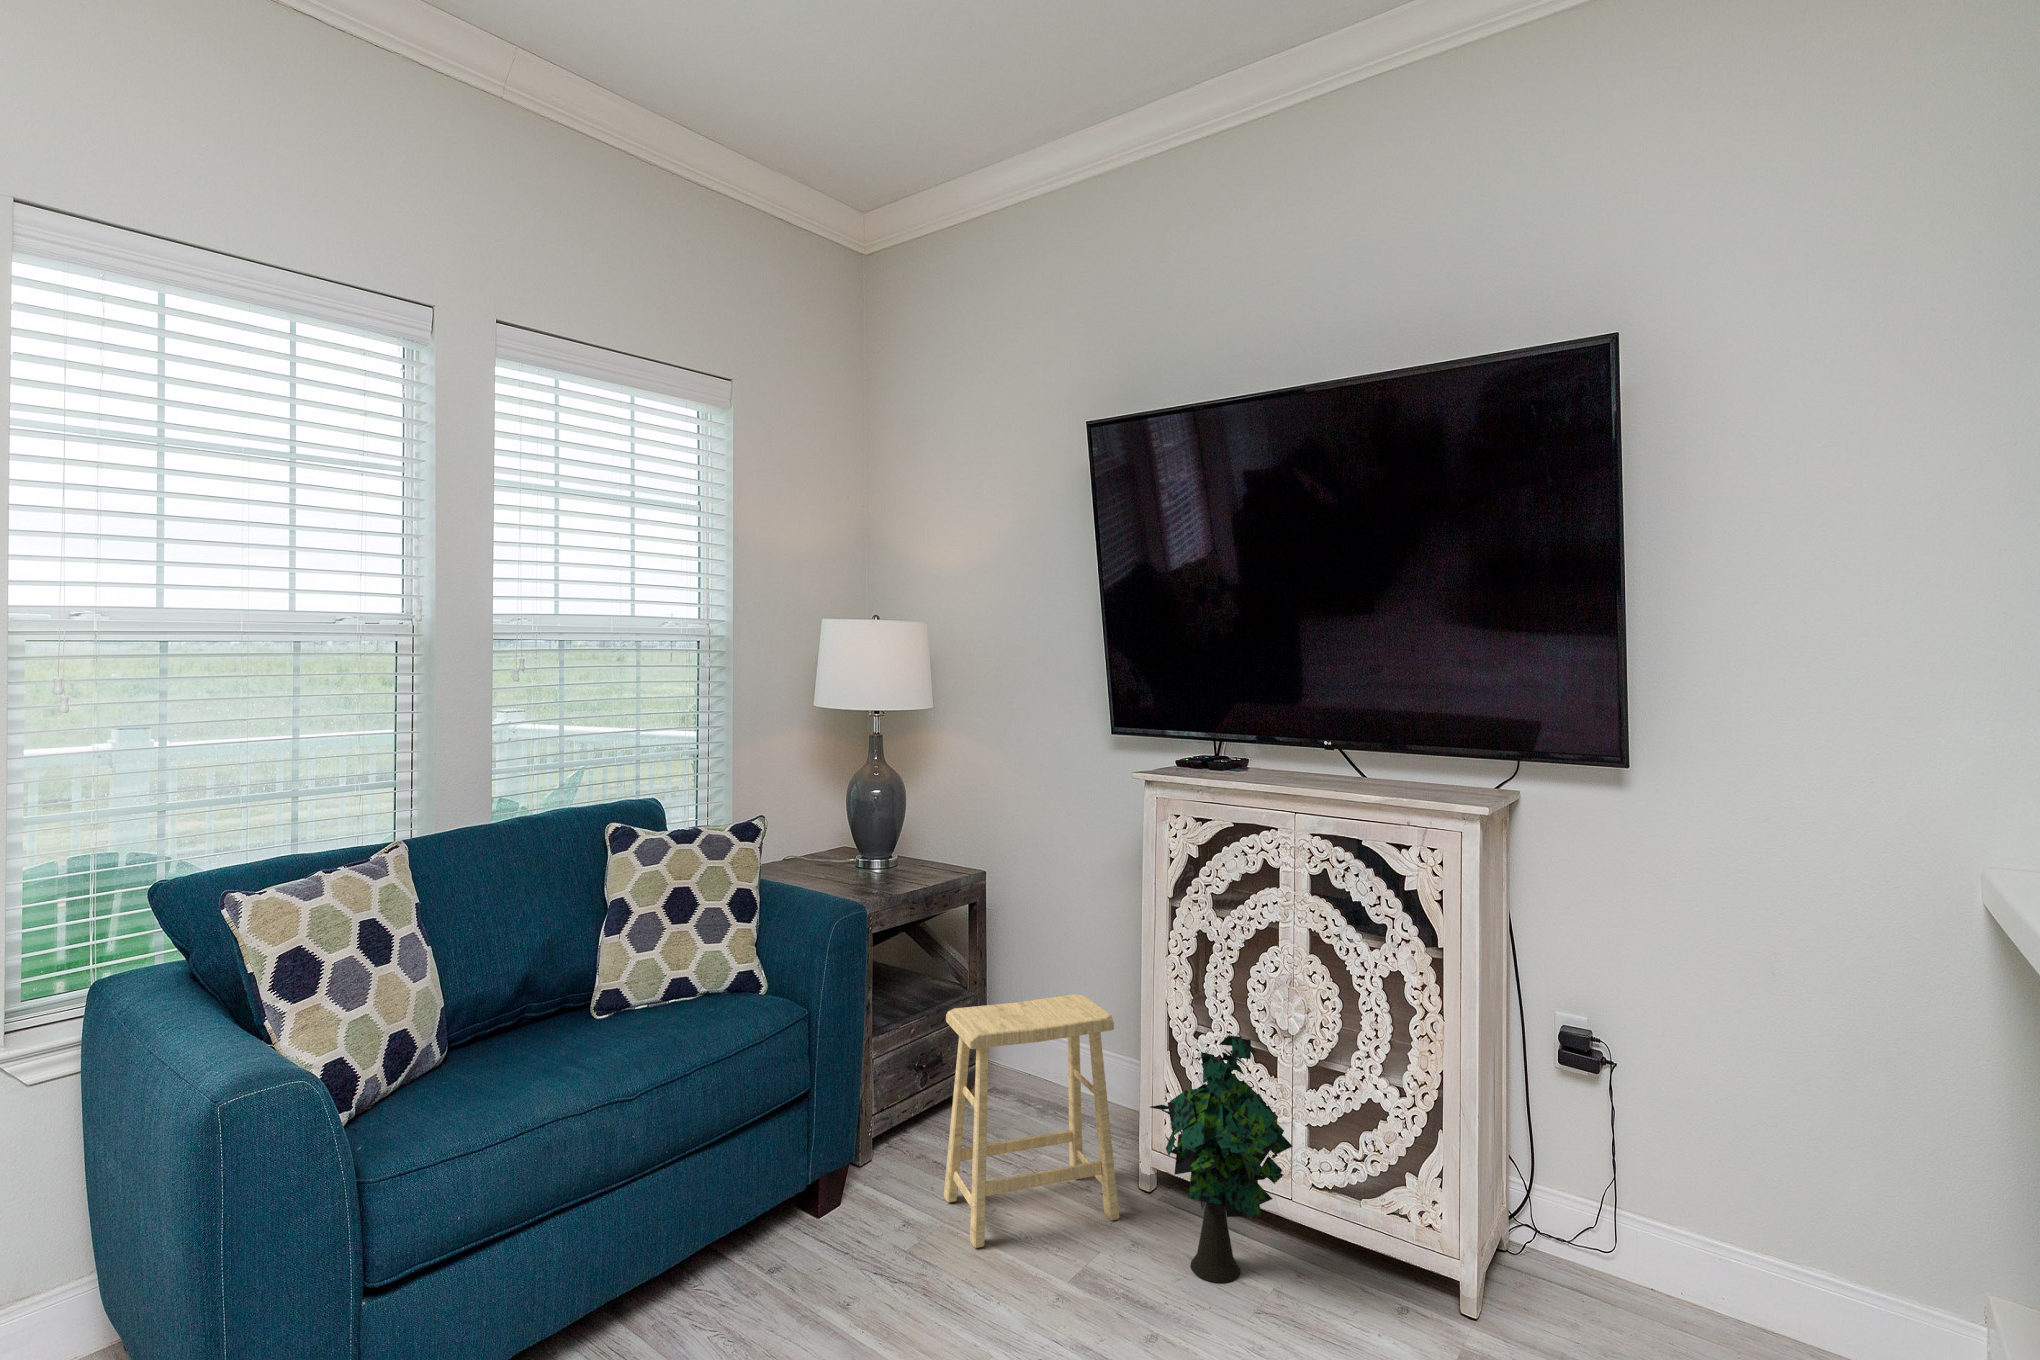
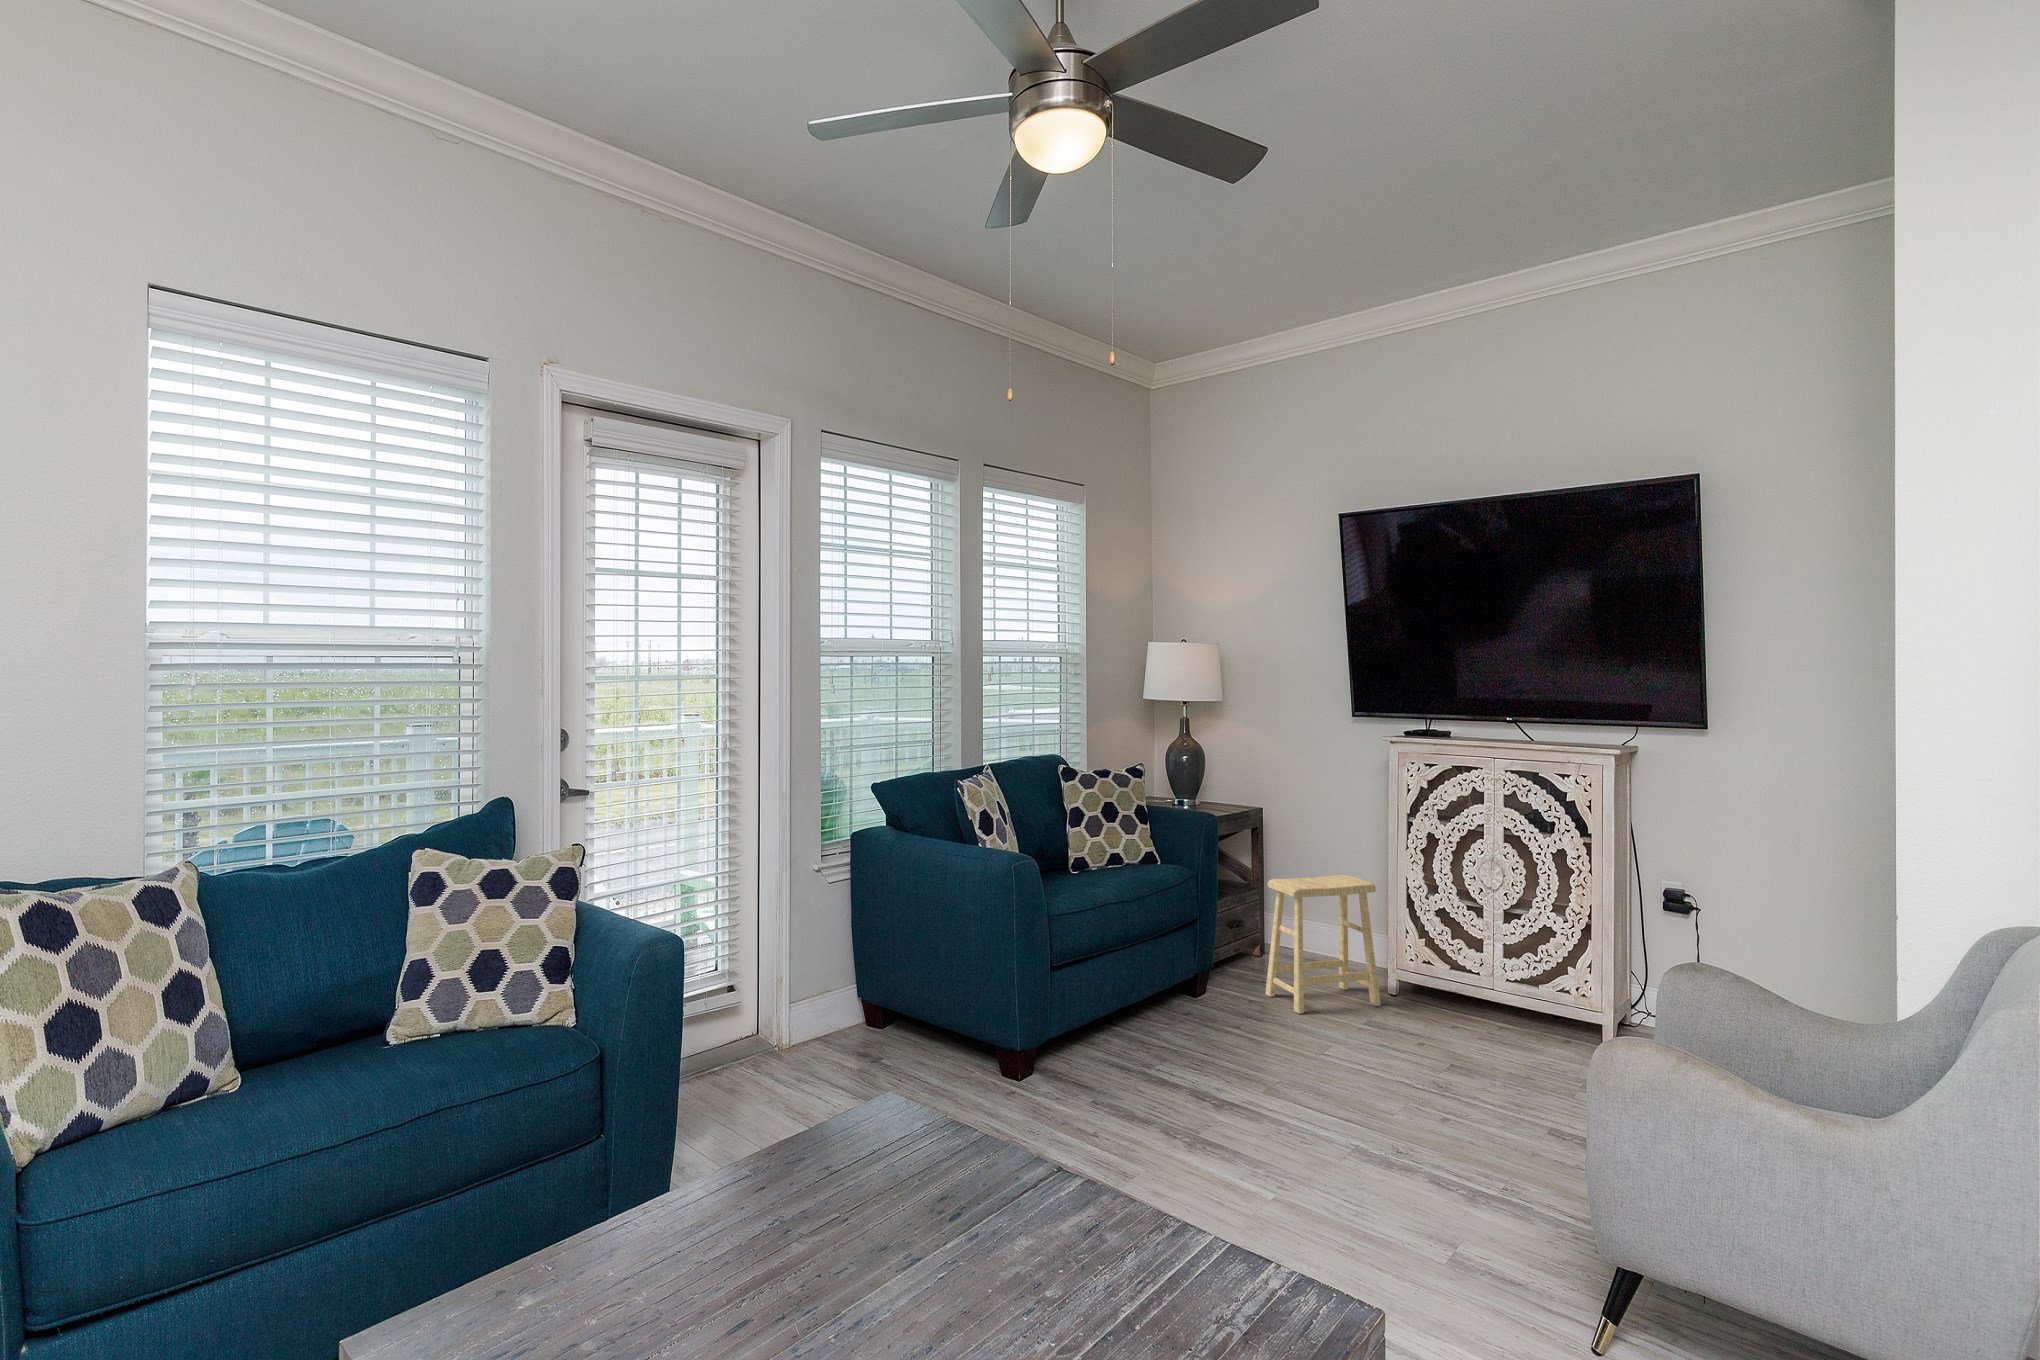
decorative plant: present [1150,1036,1293,1283] -> none [1404,888,1497,1030]

